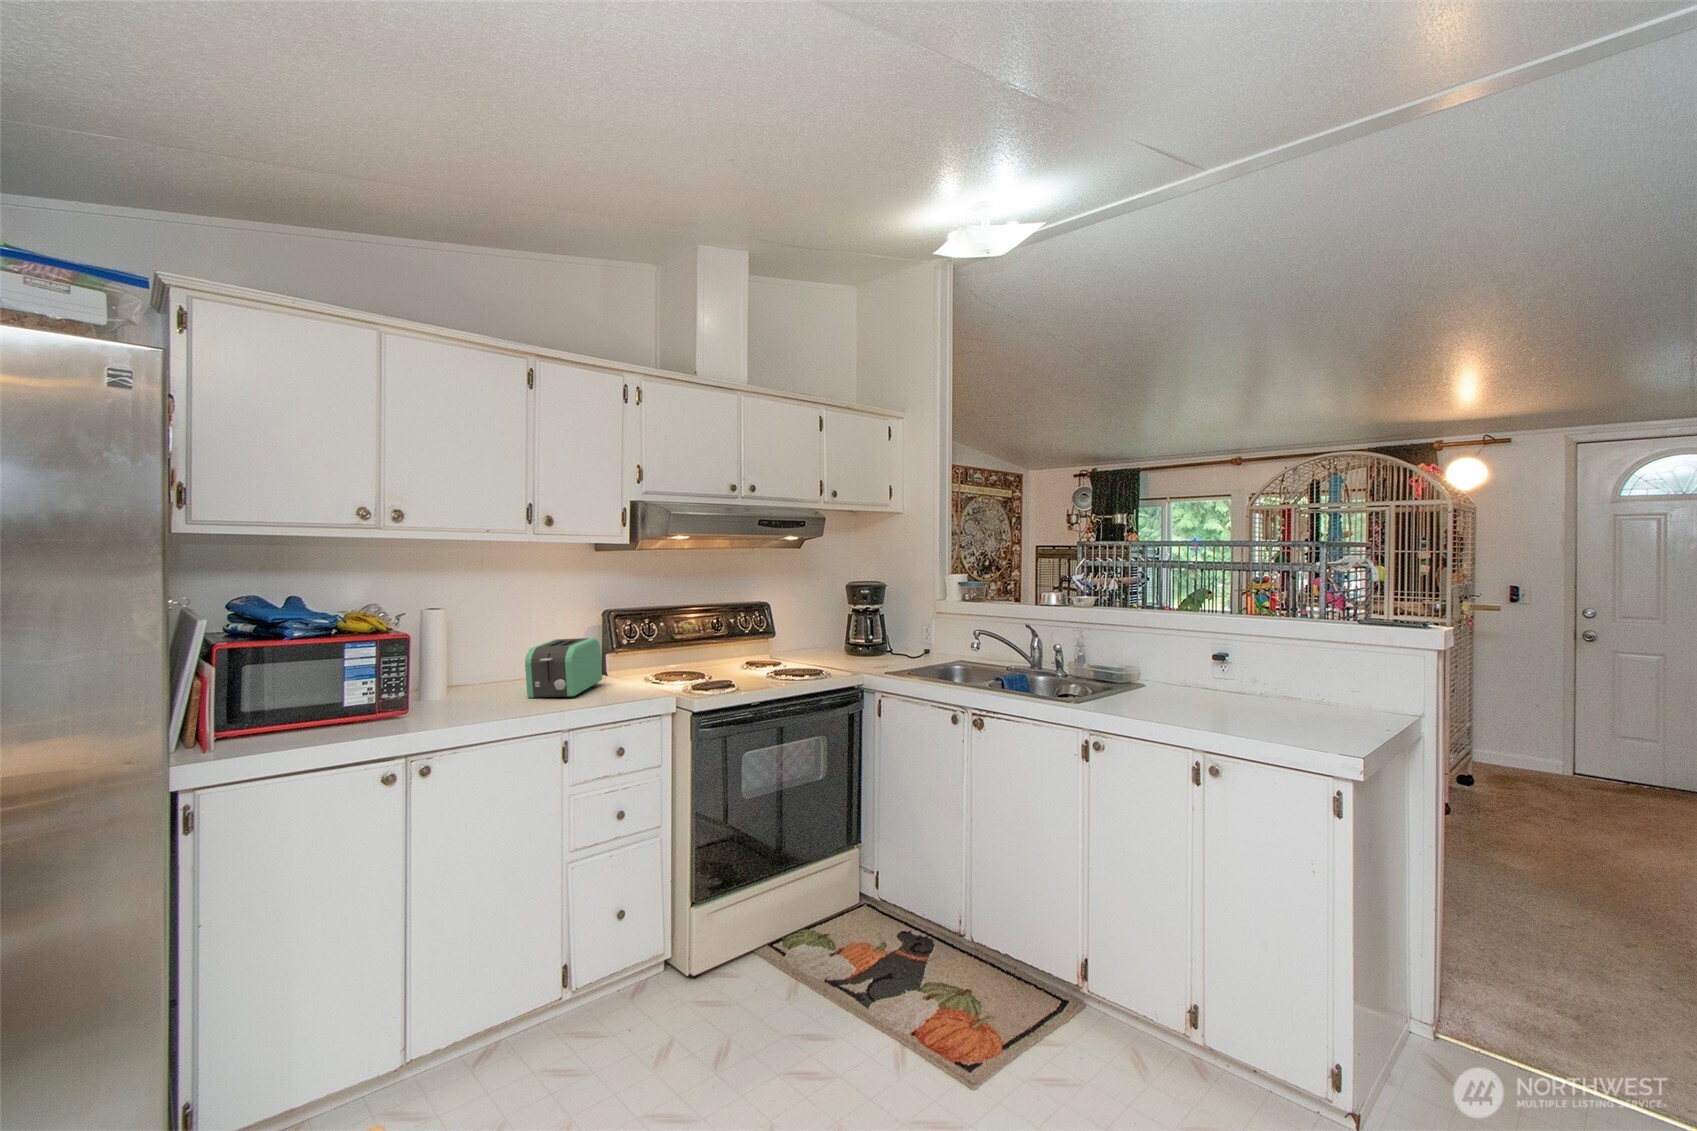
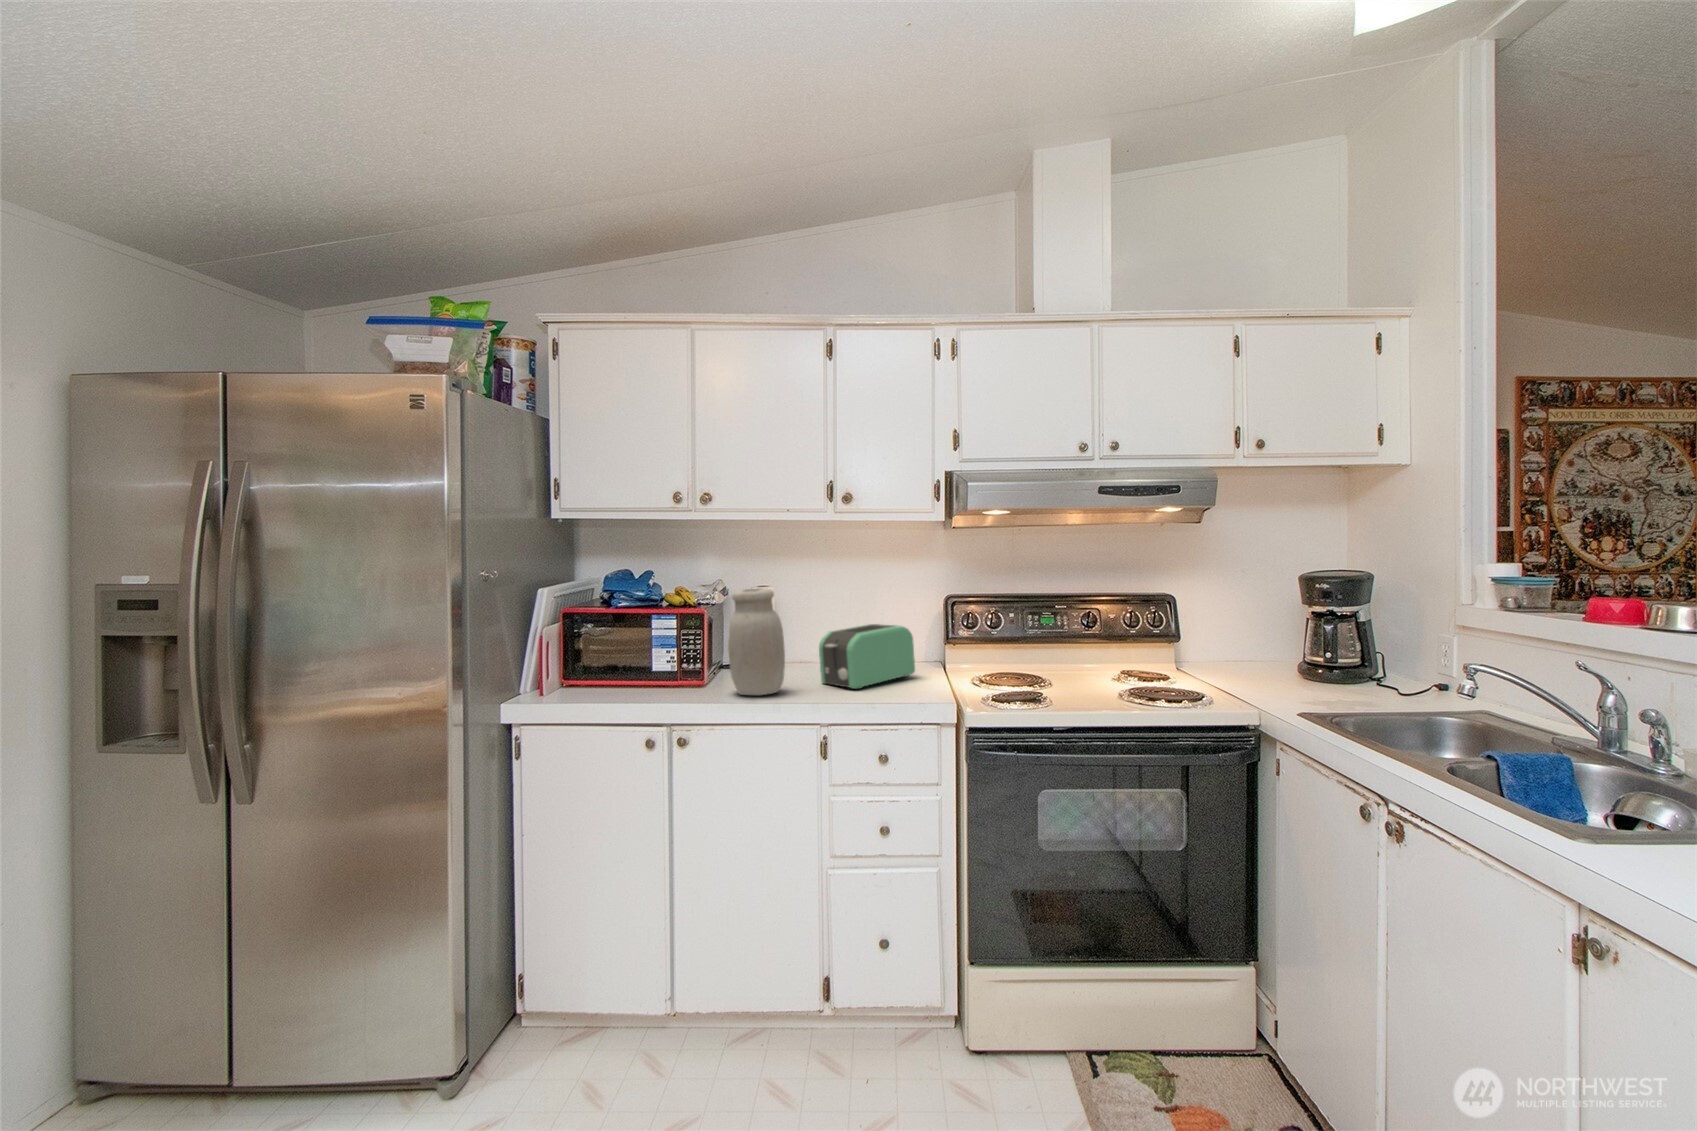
jar: none [454,608,515,715] -> present [728,588,785,695]

